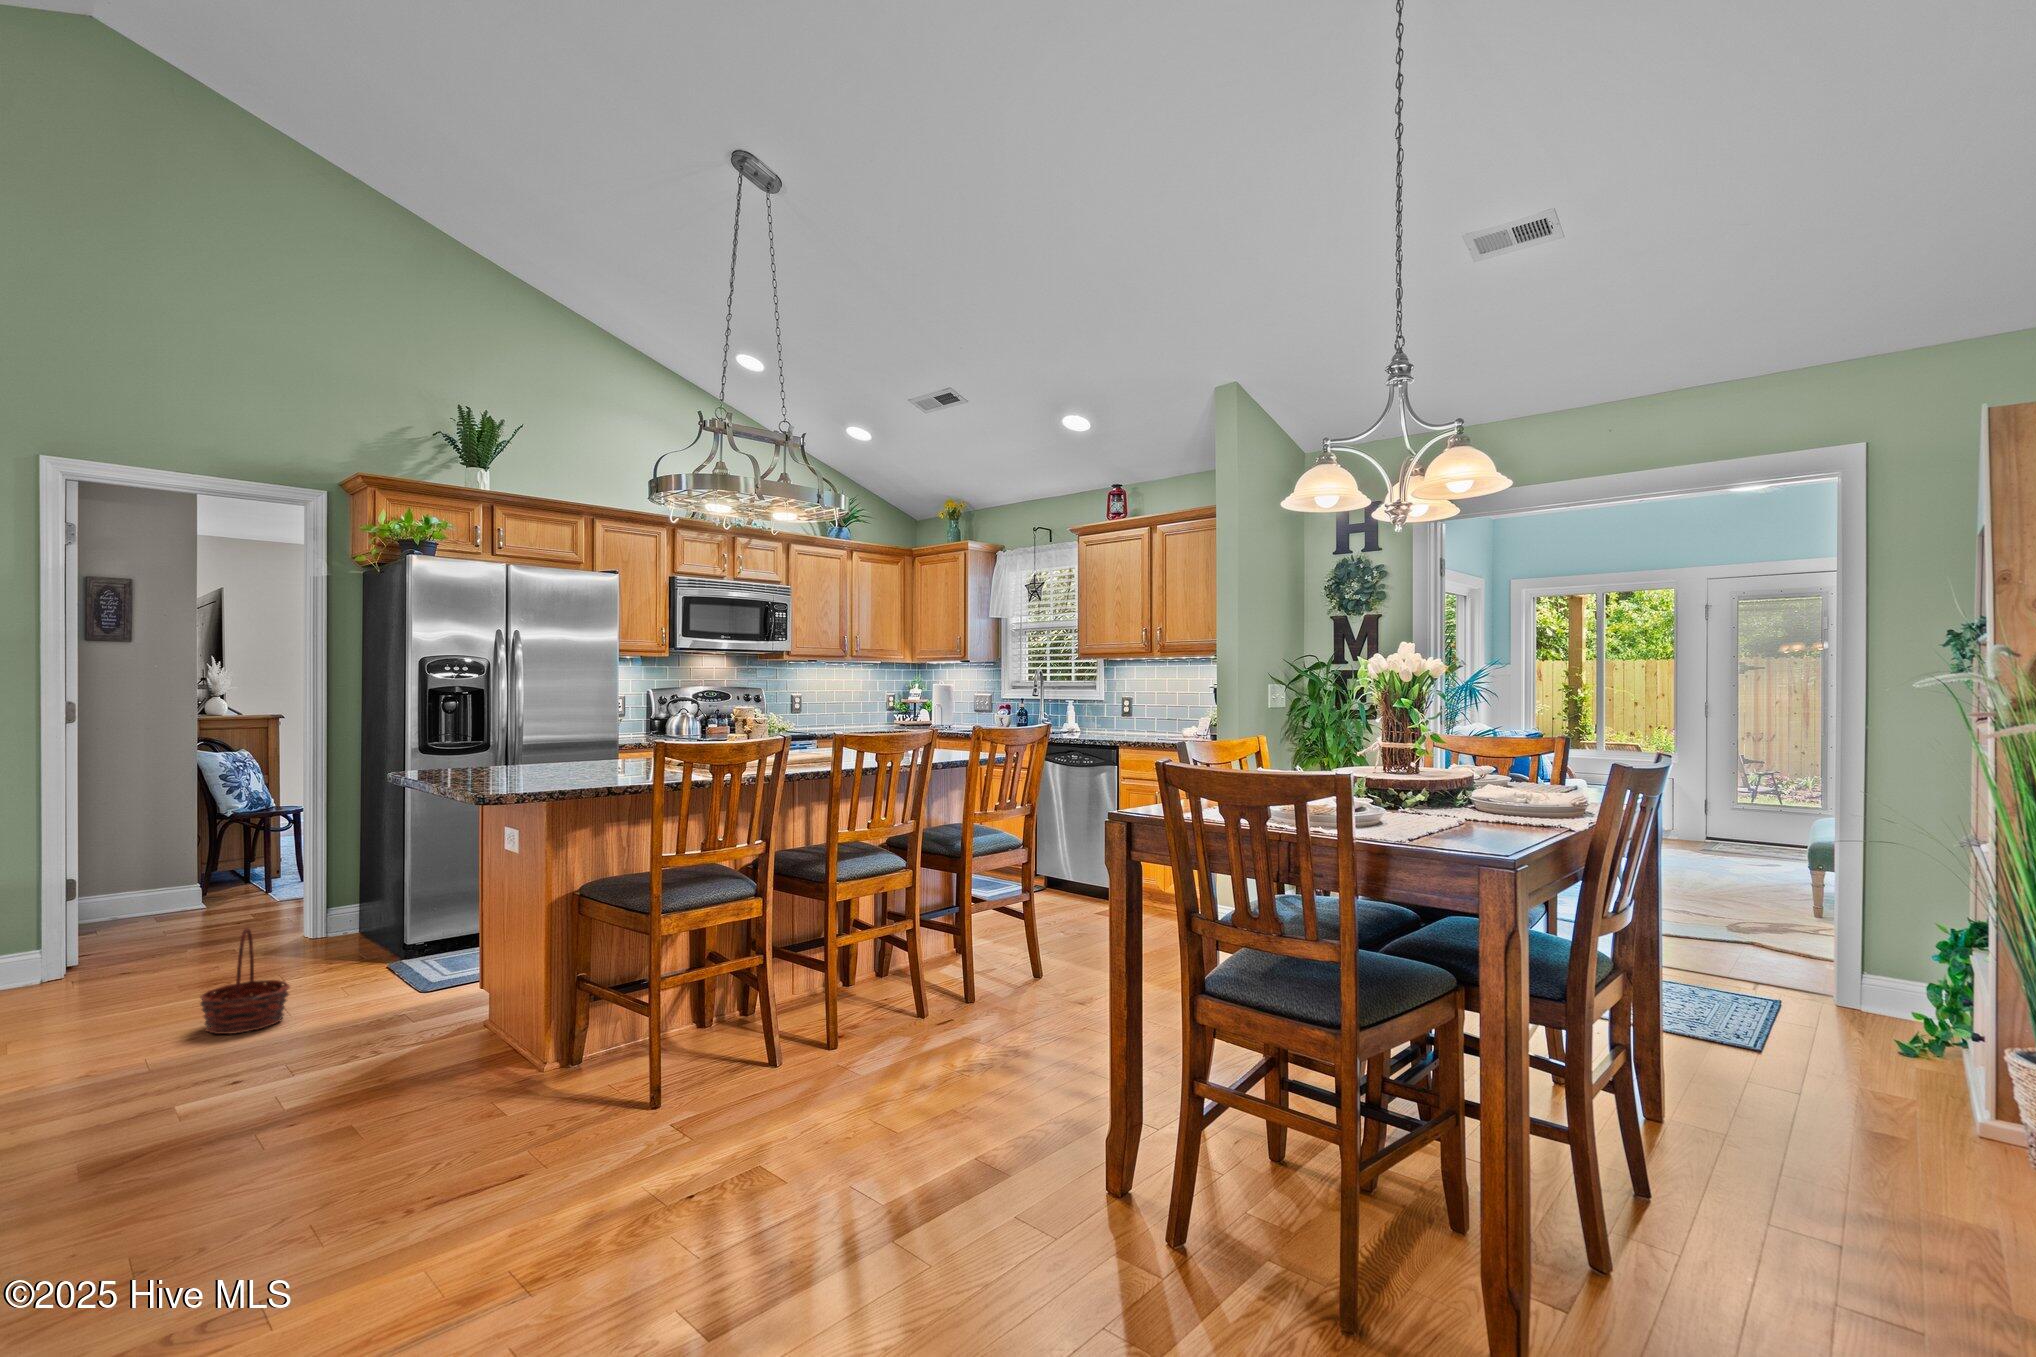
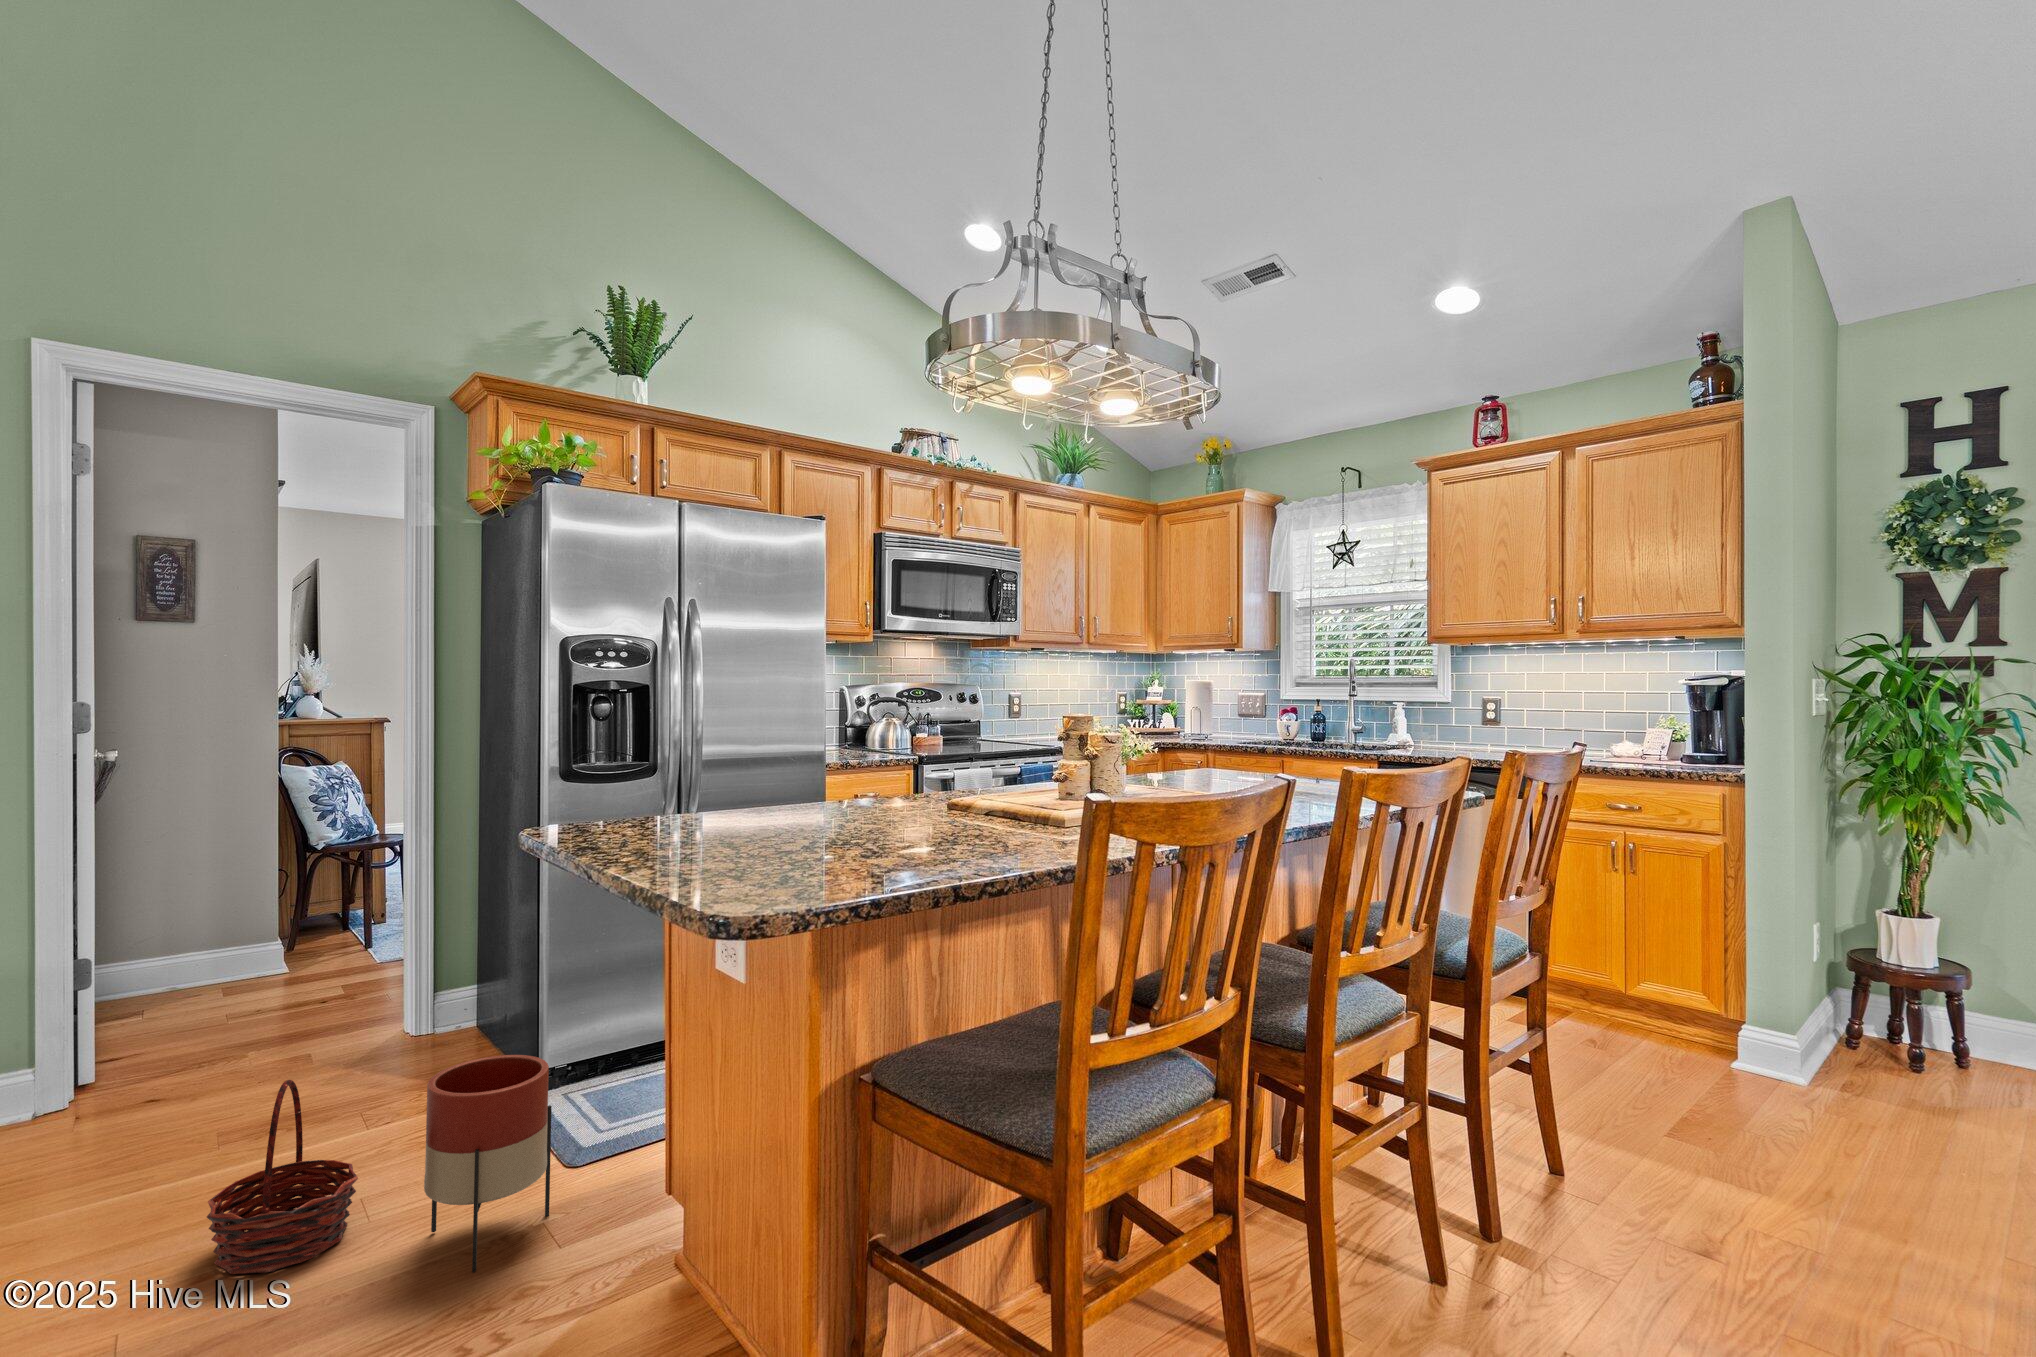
planter: none [334,915,412,1029] -> present [424,1055,552,1272]

